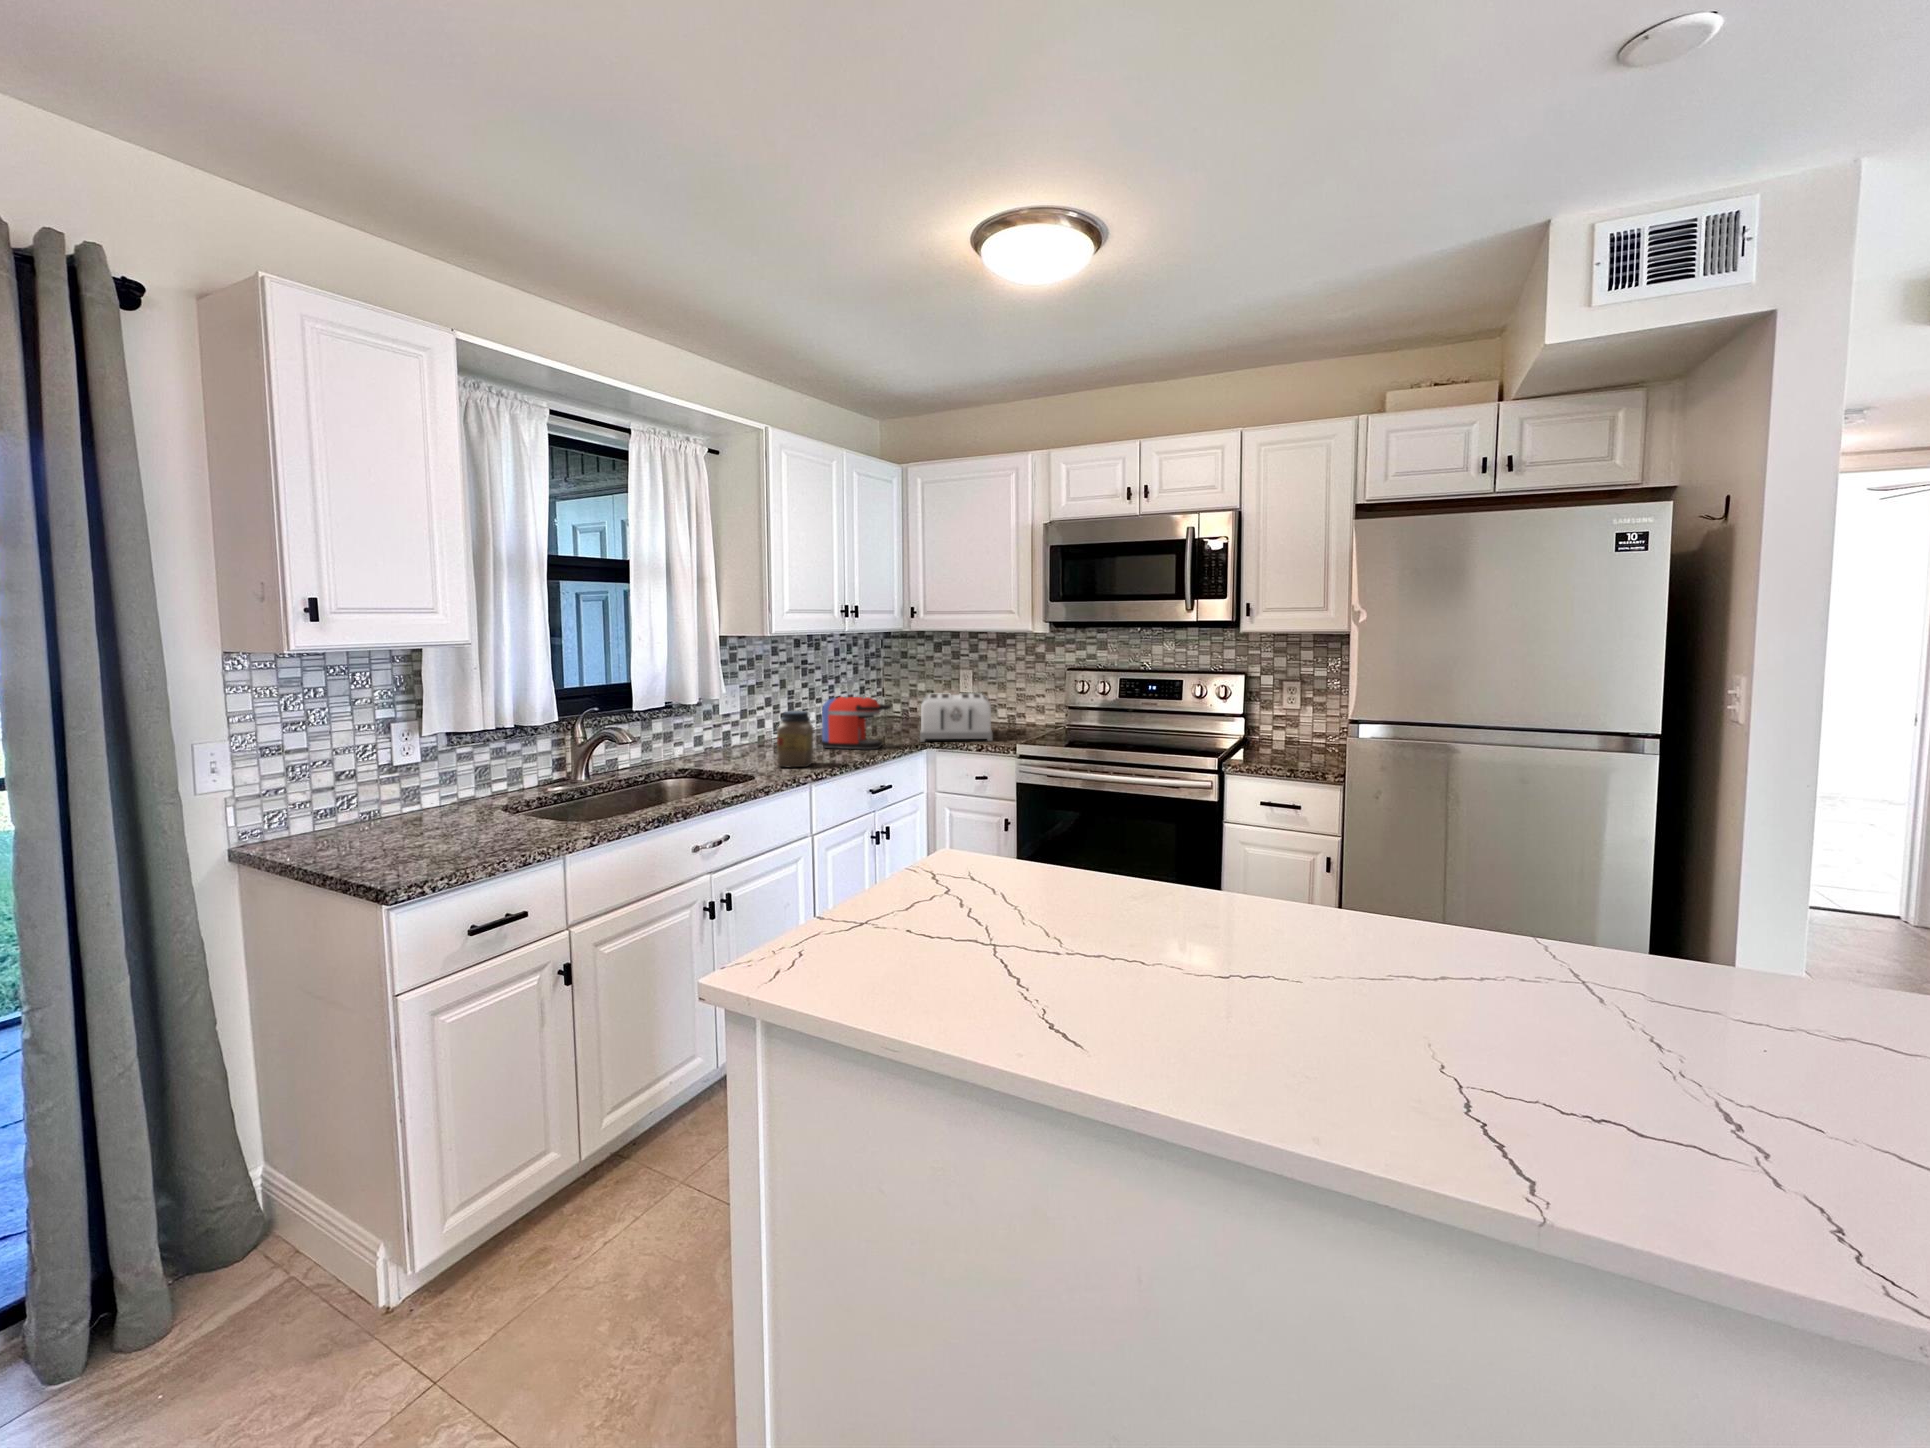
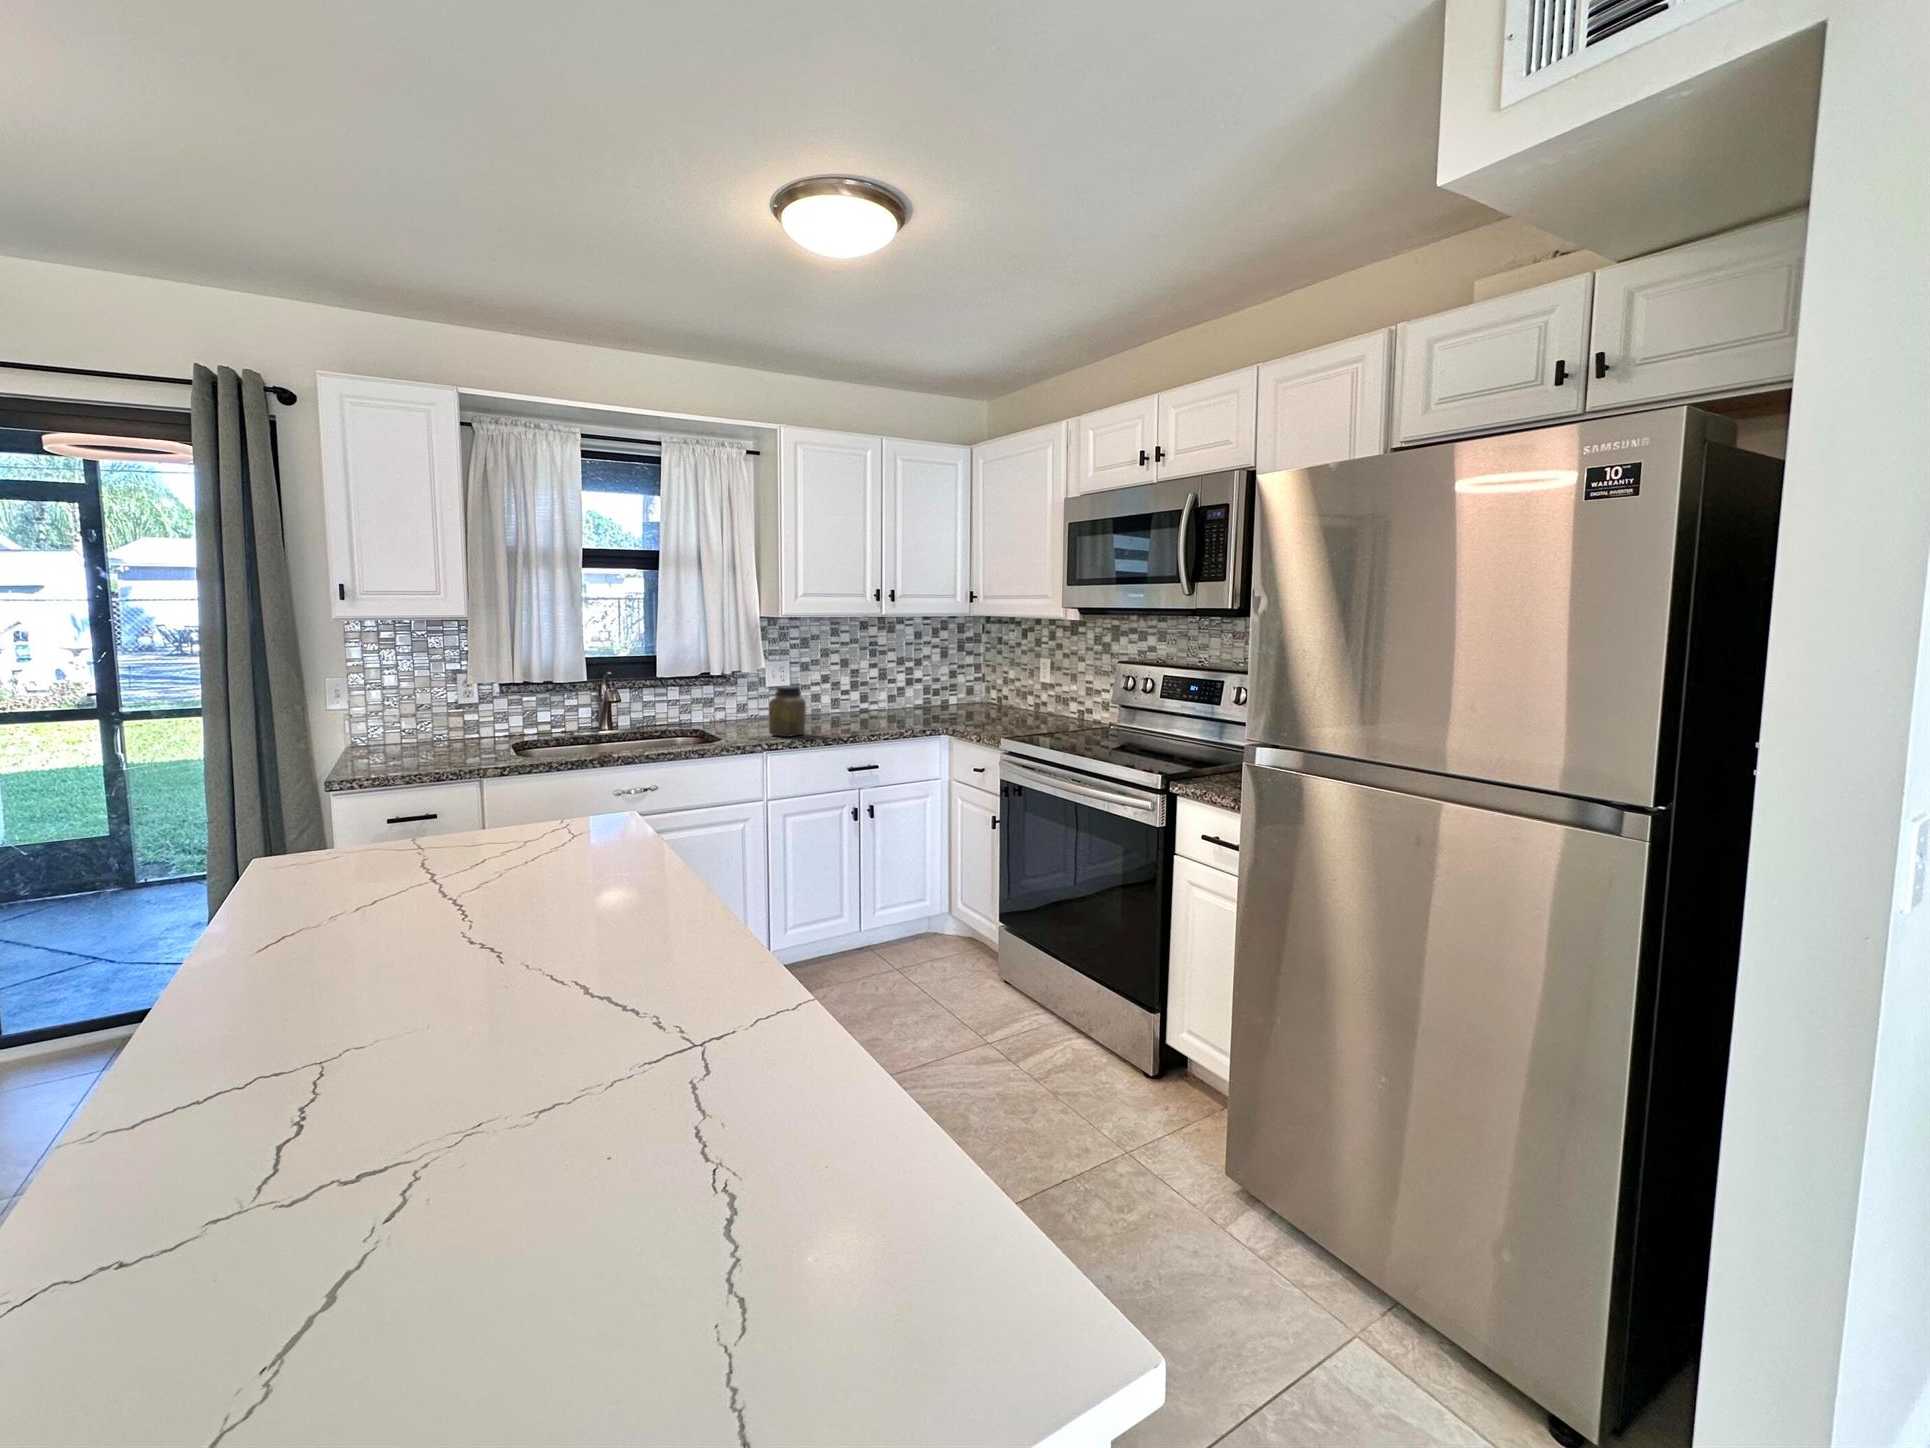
toaster: present [920,693,992,742] -> none [943,680,1037,731]
coffee maker: present [821,697,891,750] -> none [851,677,907,728]

